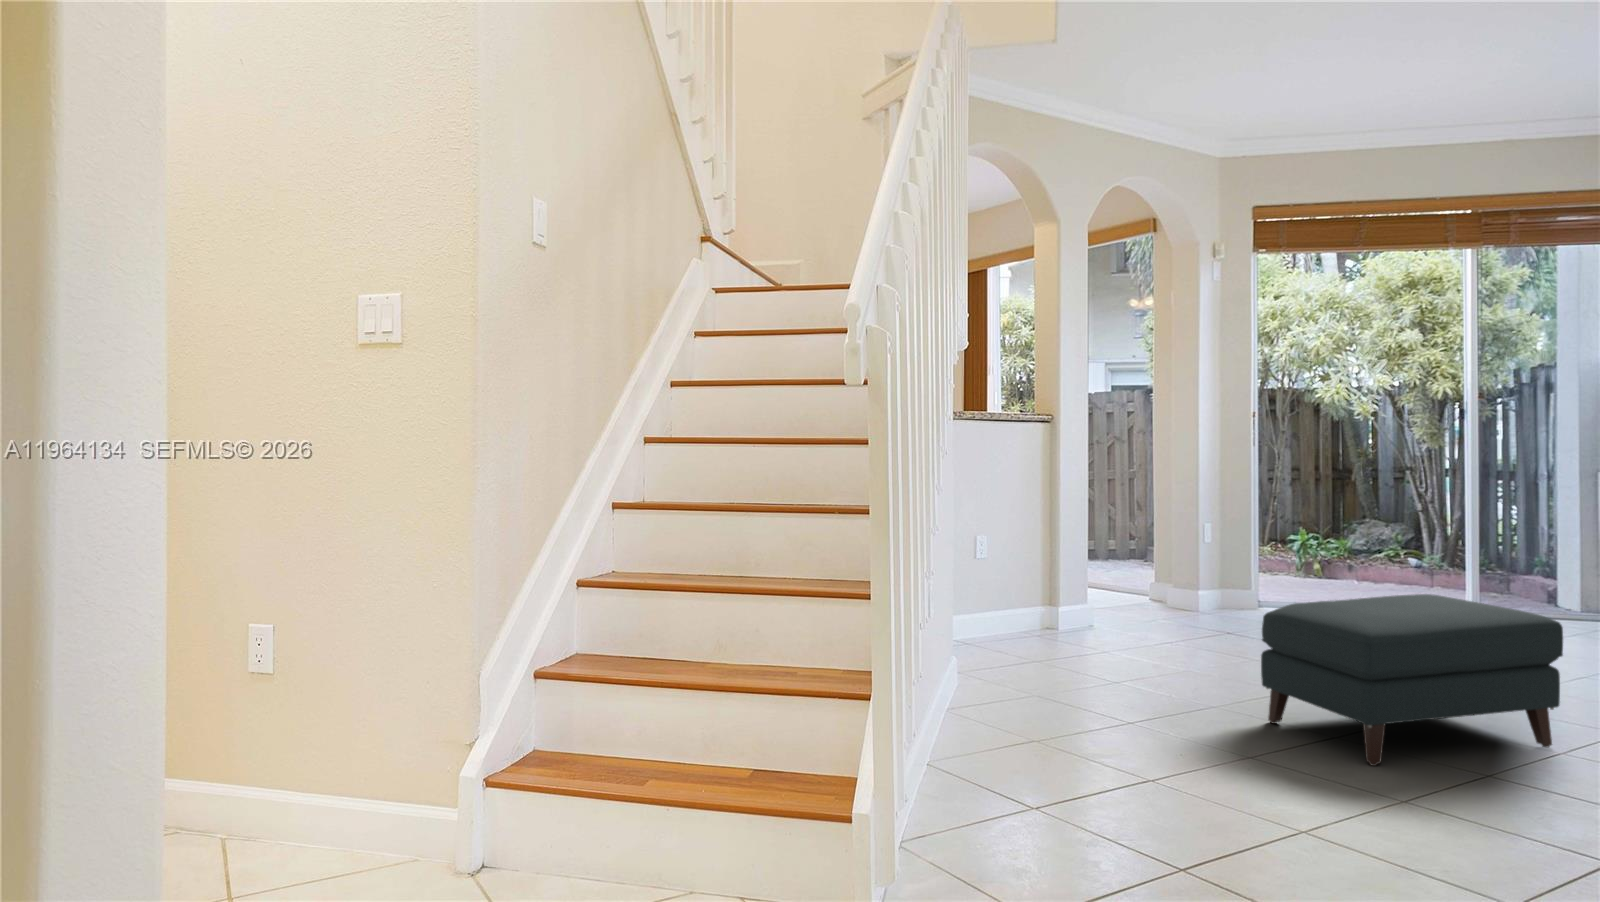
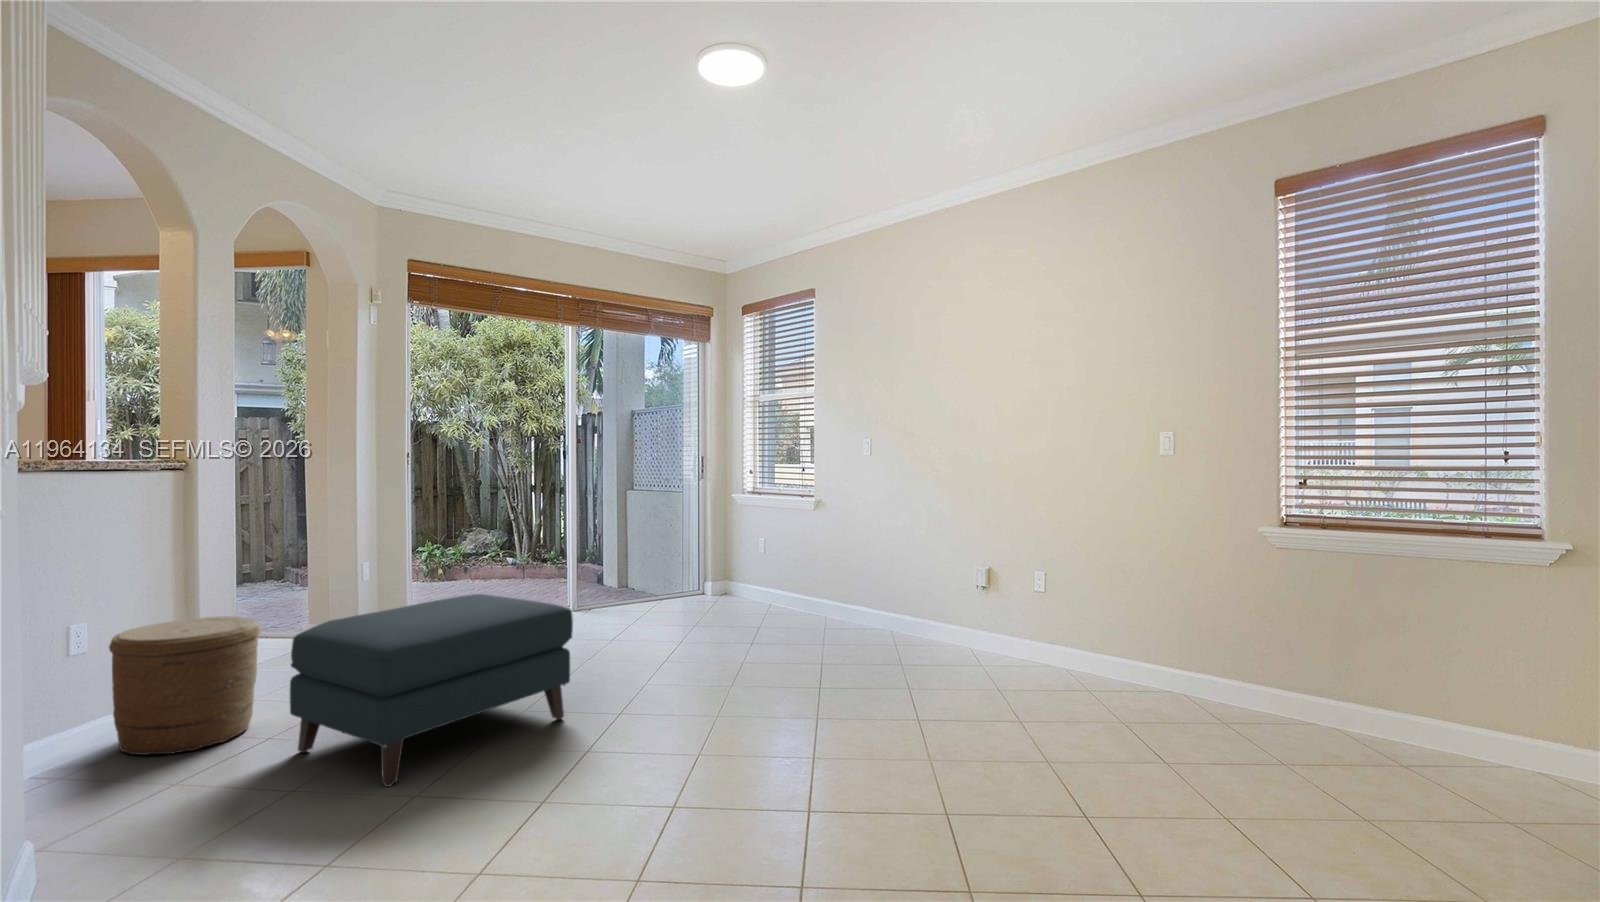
woven basket: none [1109,590,1218,704] -> present [109,616,260,755]

